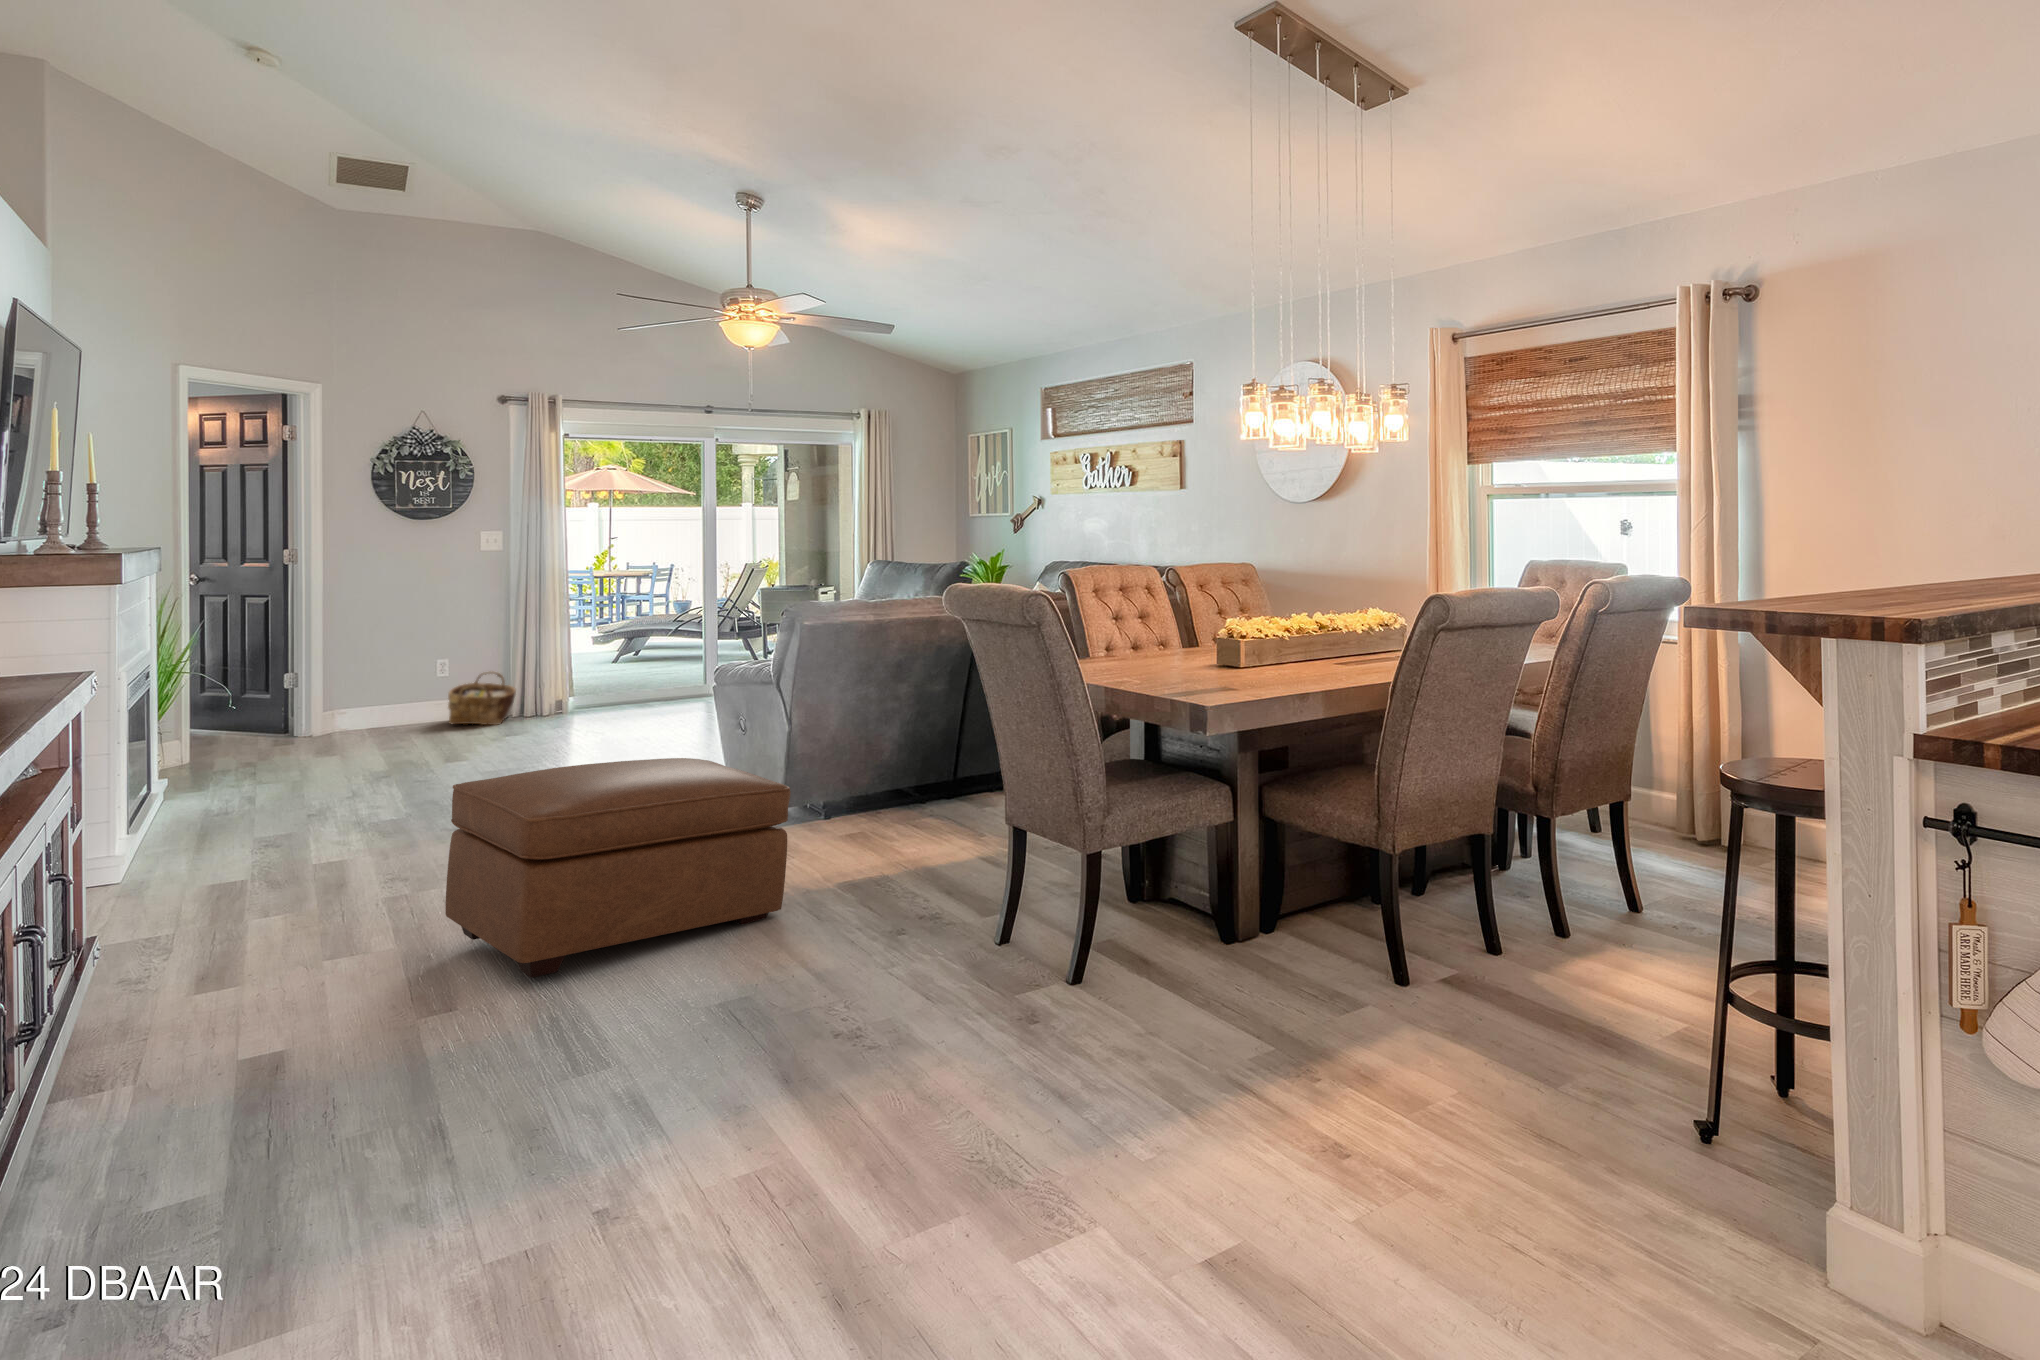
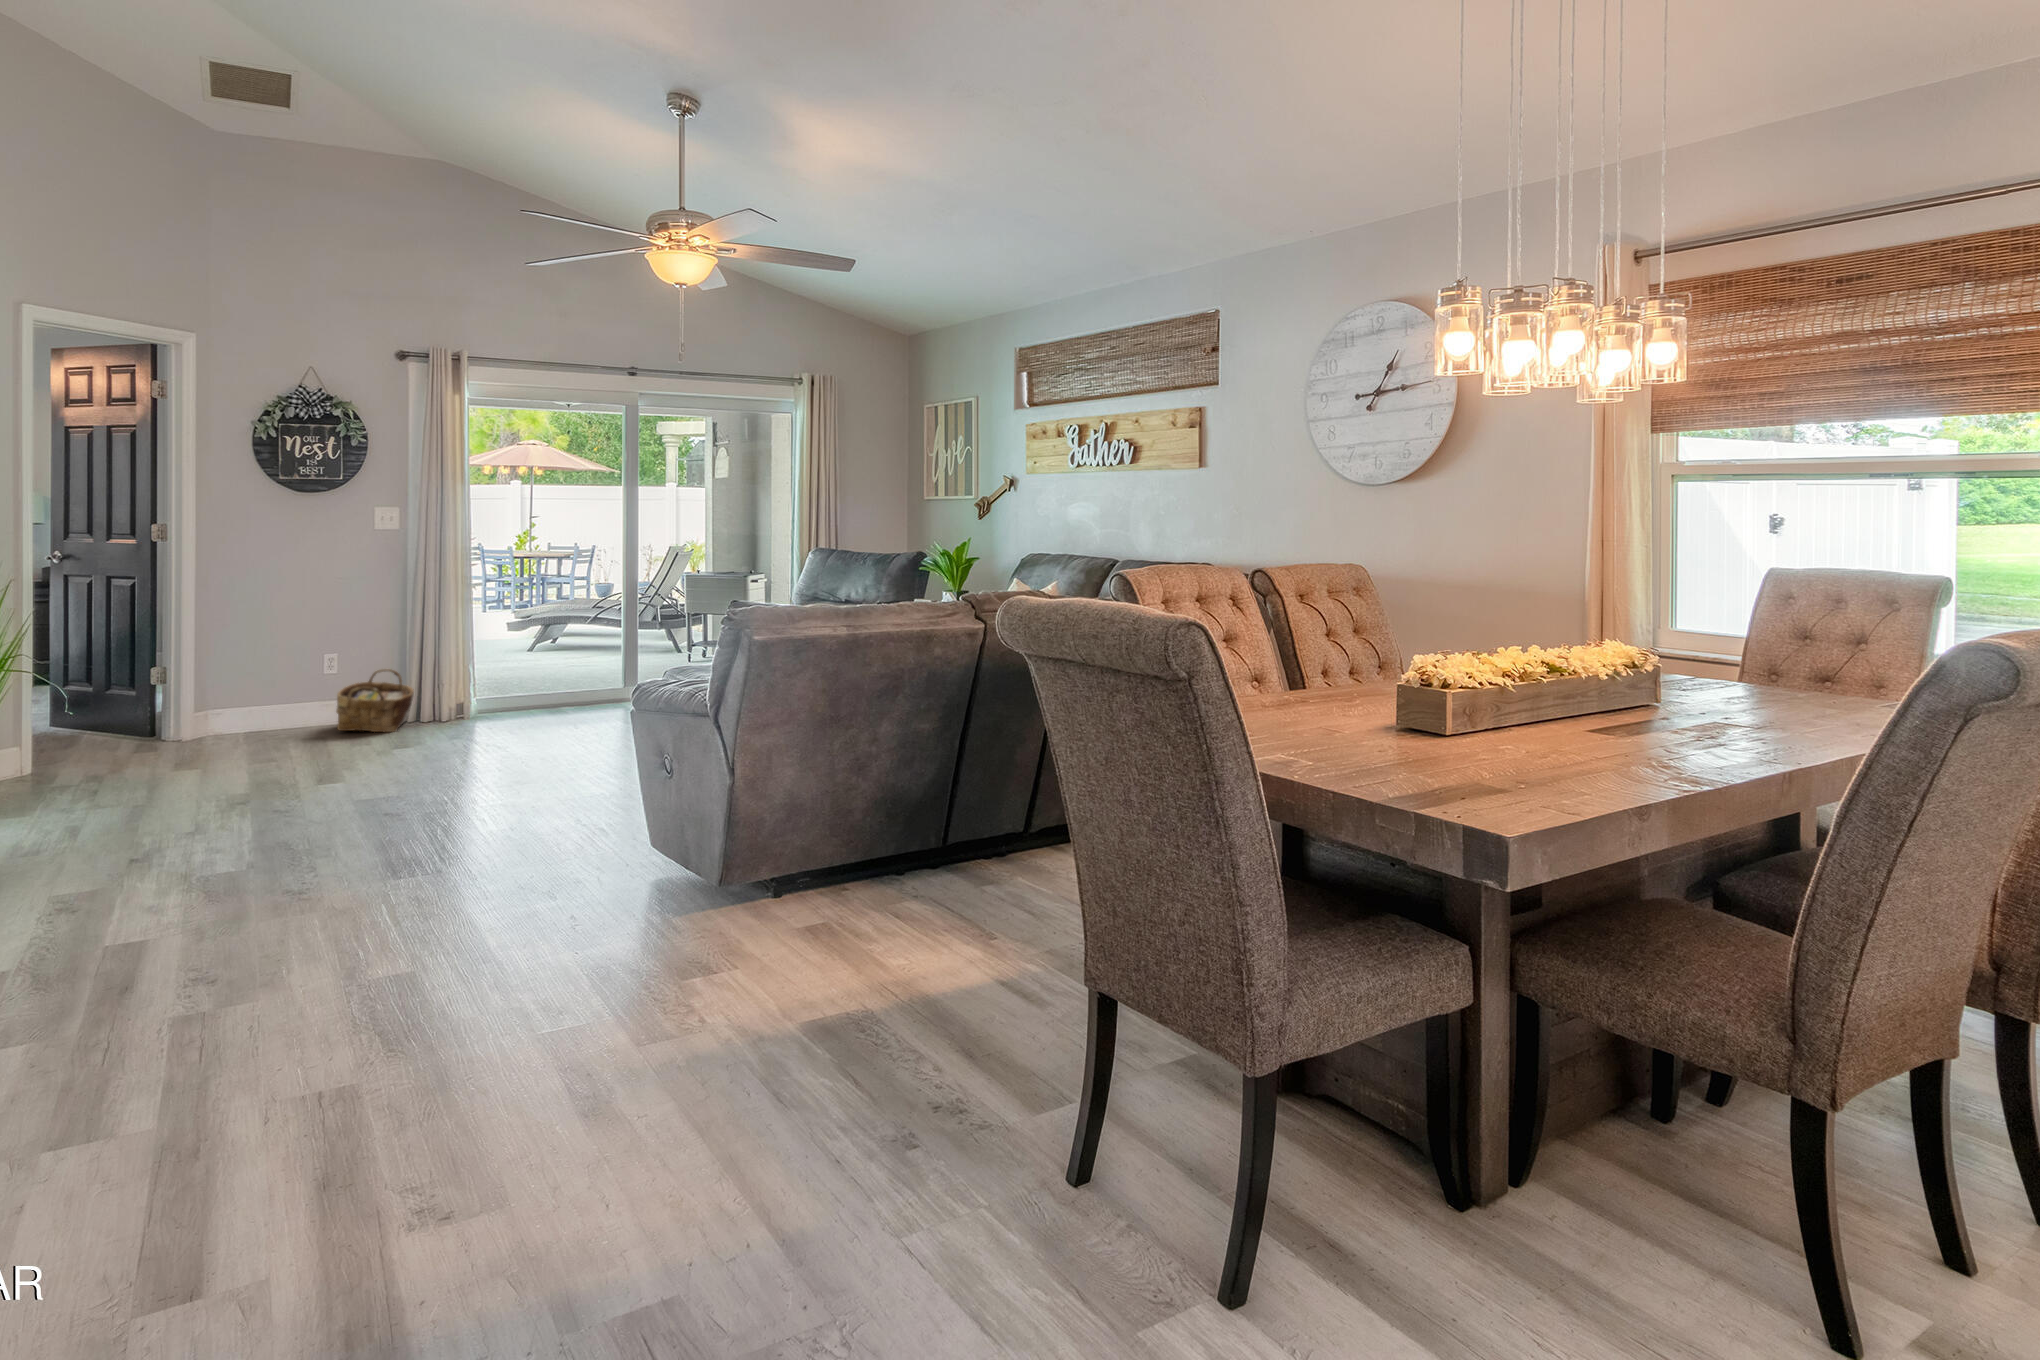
ottoman: present [445,758,791,978] -> none [237,844,751,1243]

